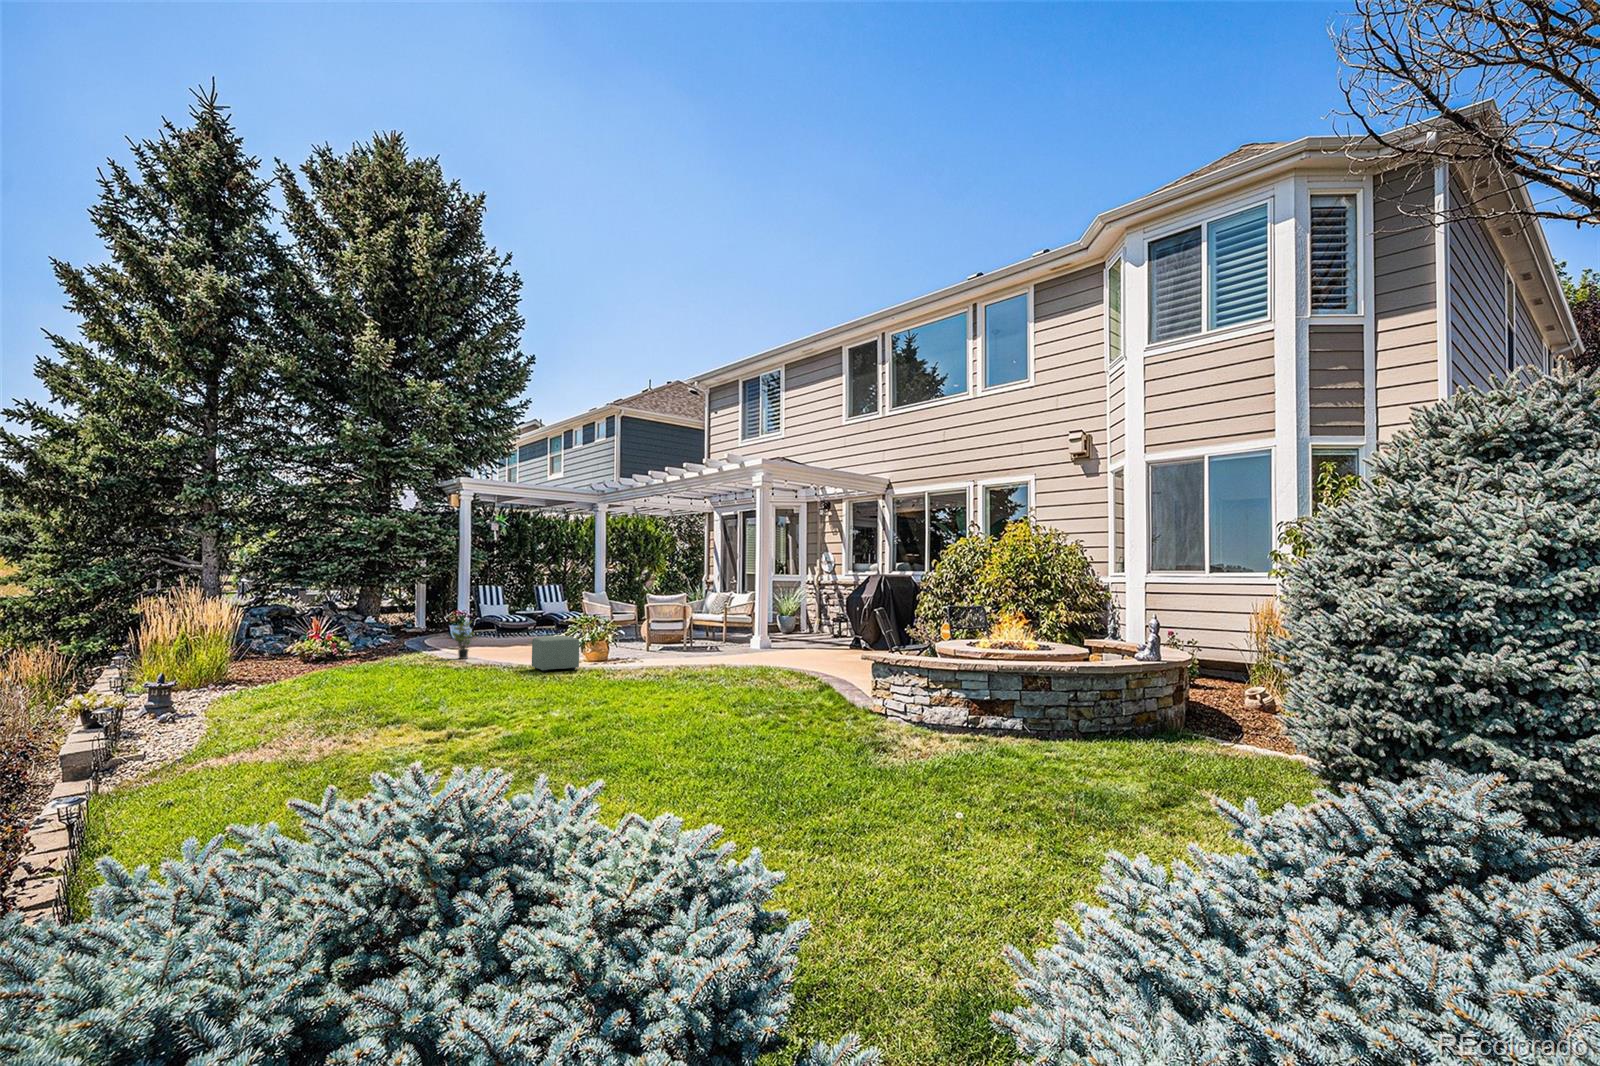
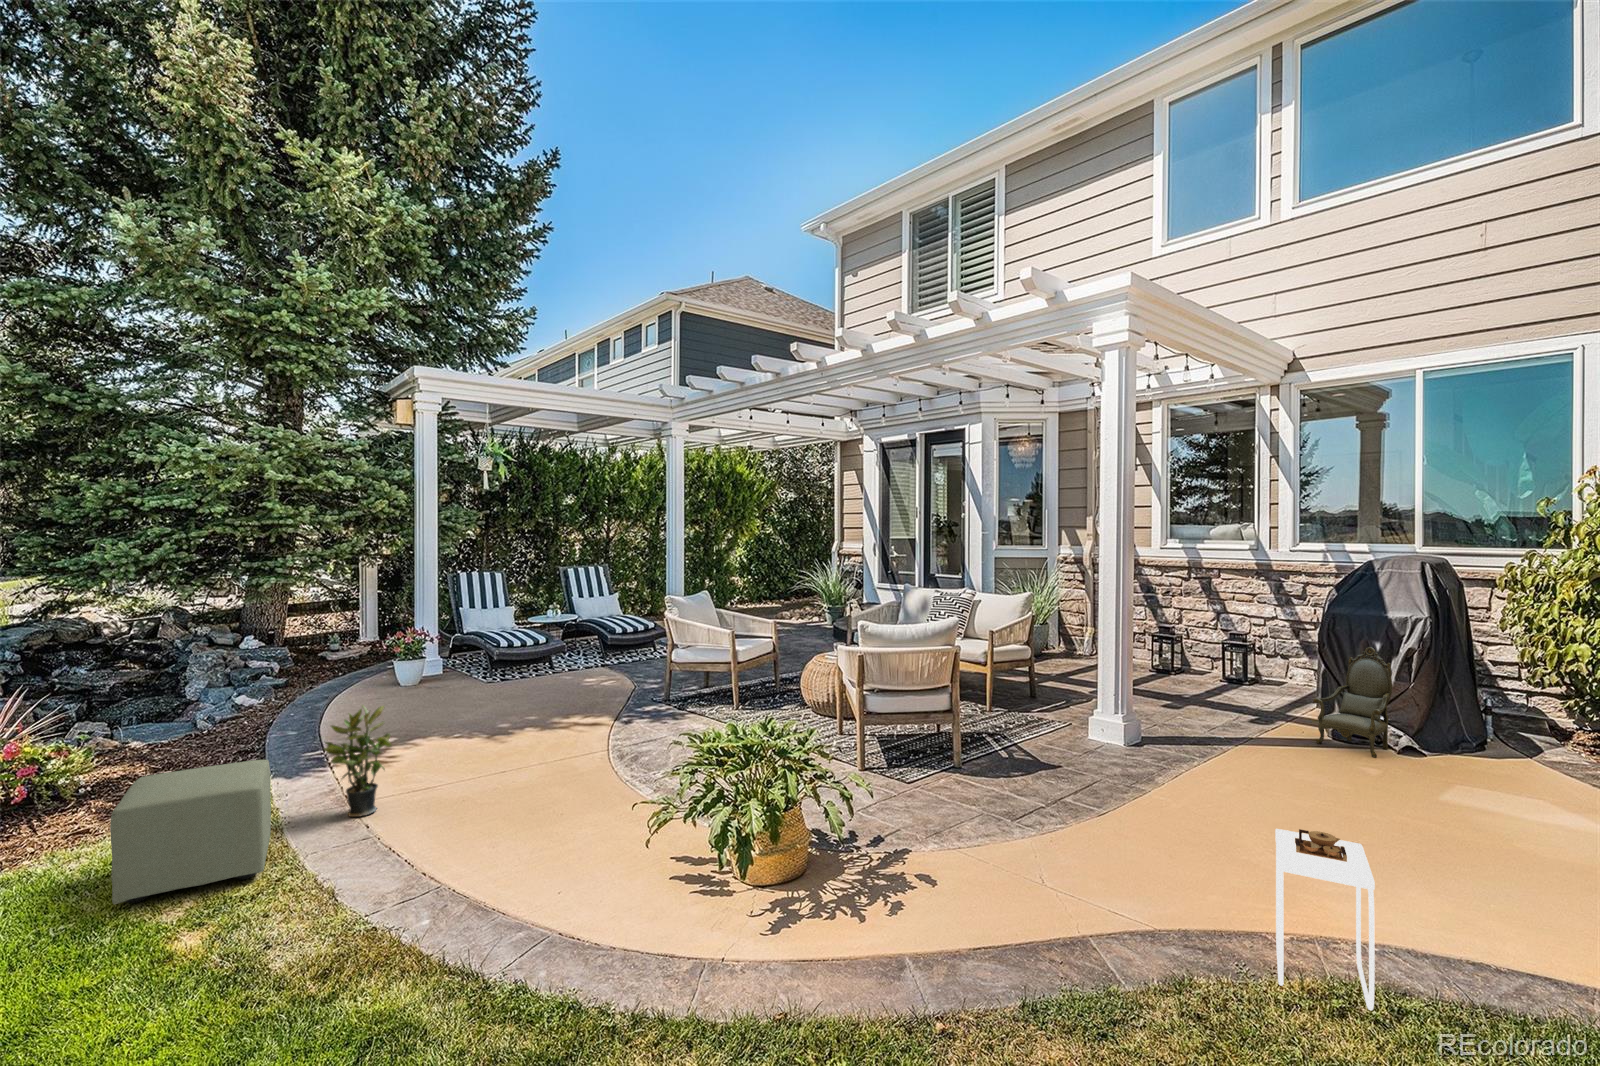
armchair: none [852,596,877,653] -> present [1314,647,1392,758]
side table: none [718,635,748,673] -> present [1275,829,1375,1010]
ottoman: present [532,636,579,672] -> present [110,760,271,904]

